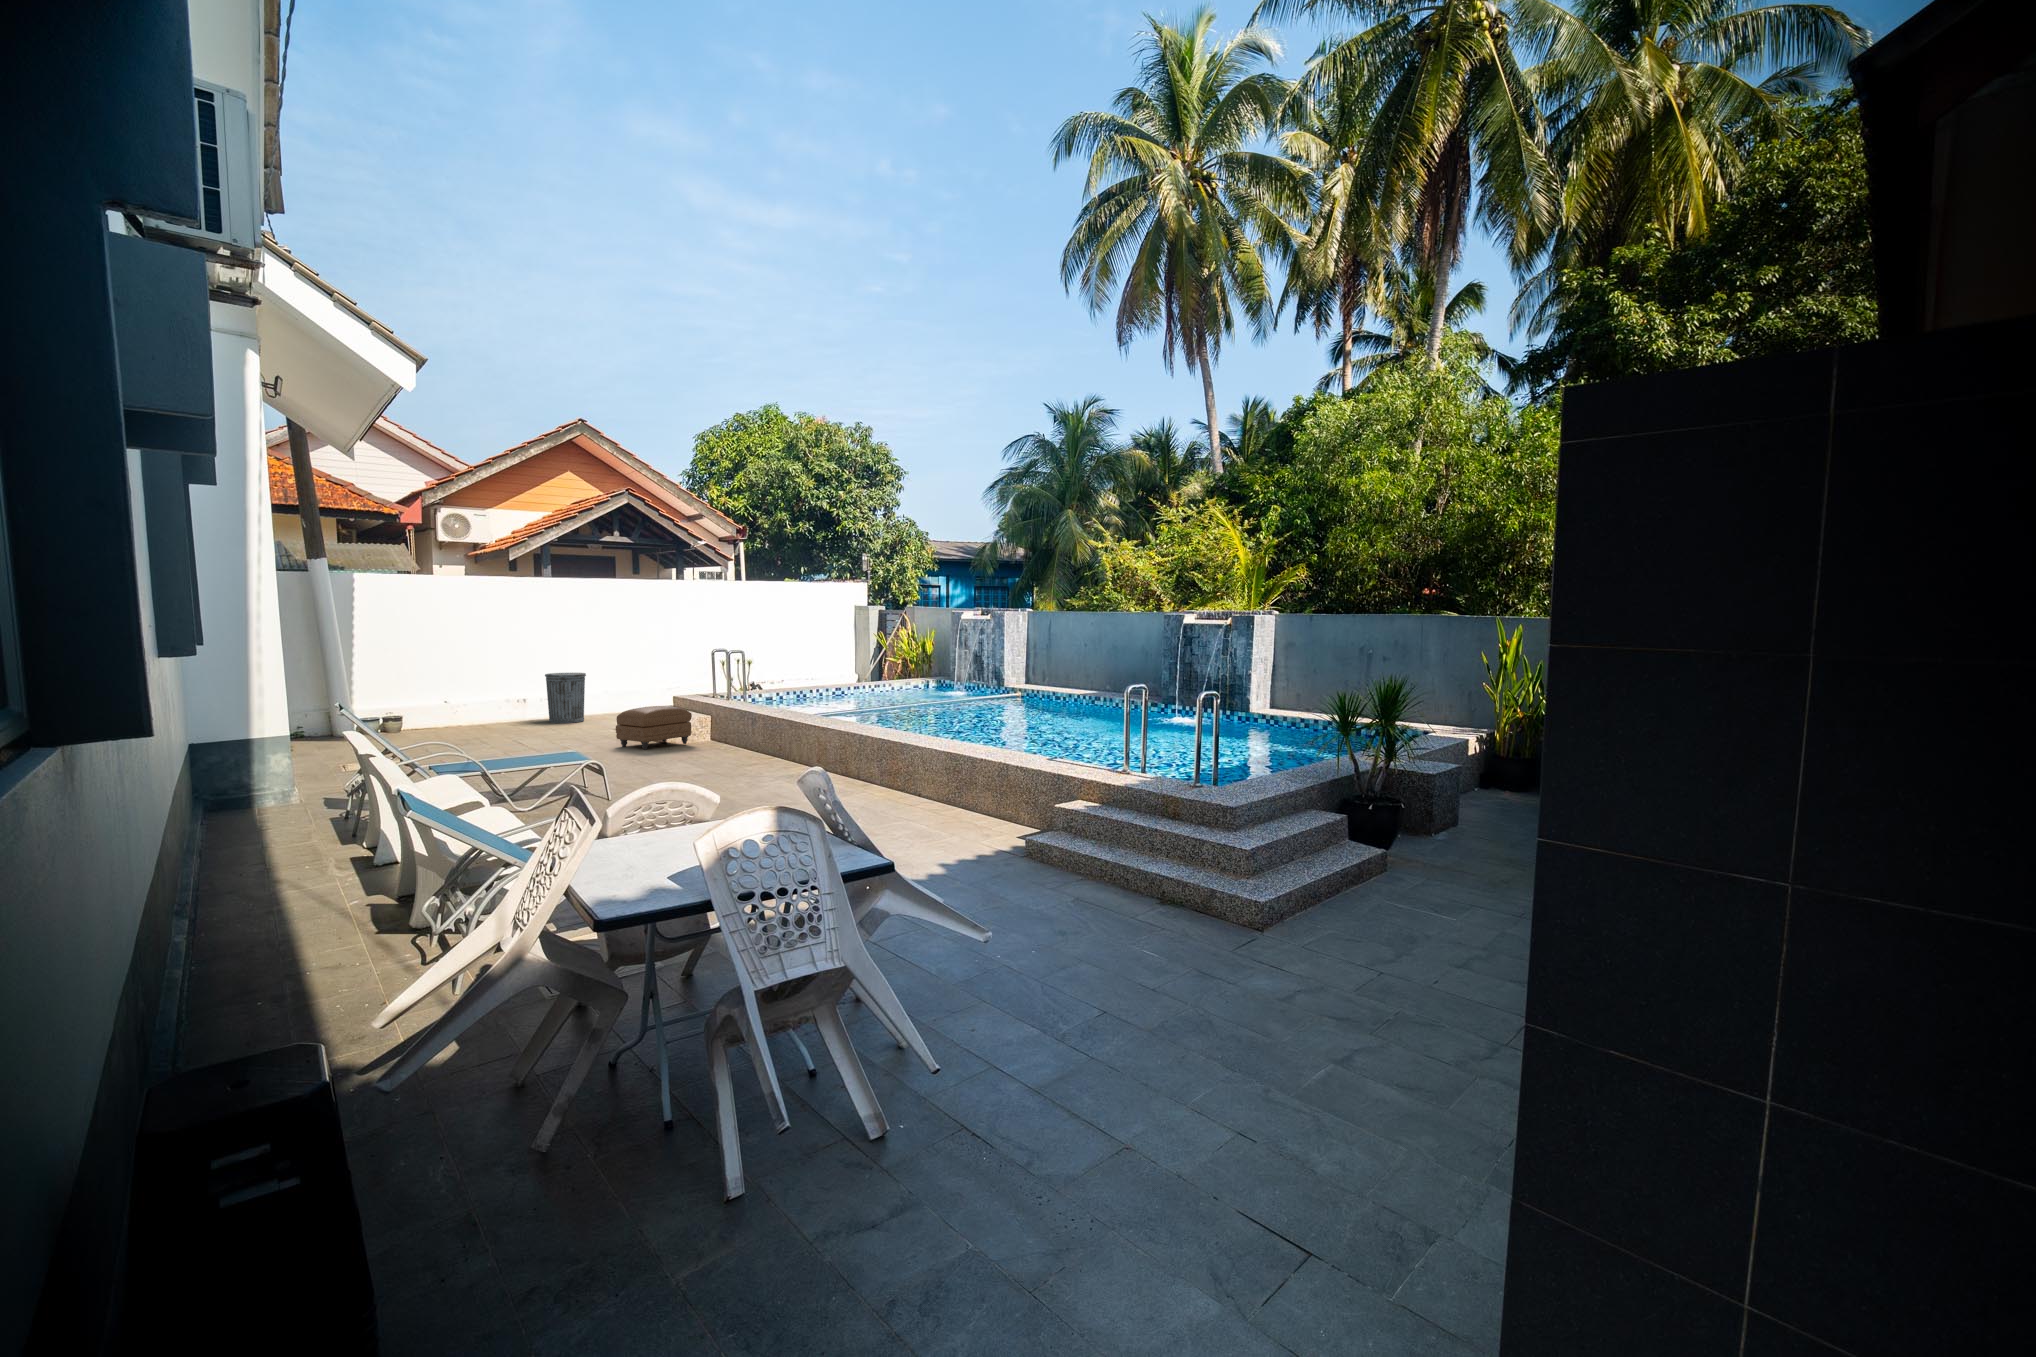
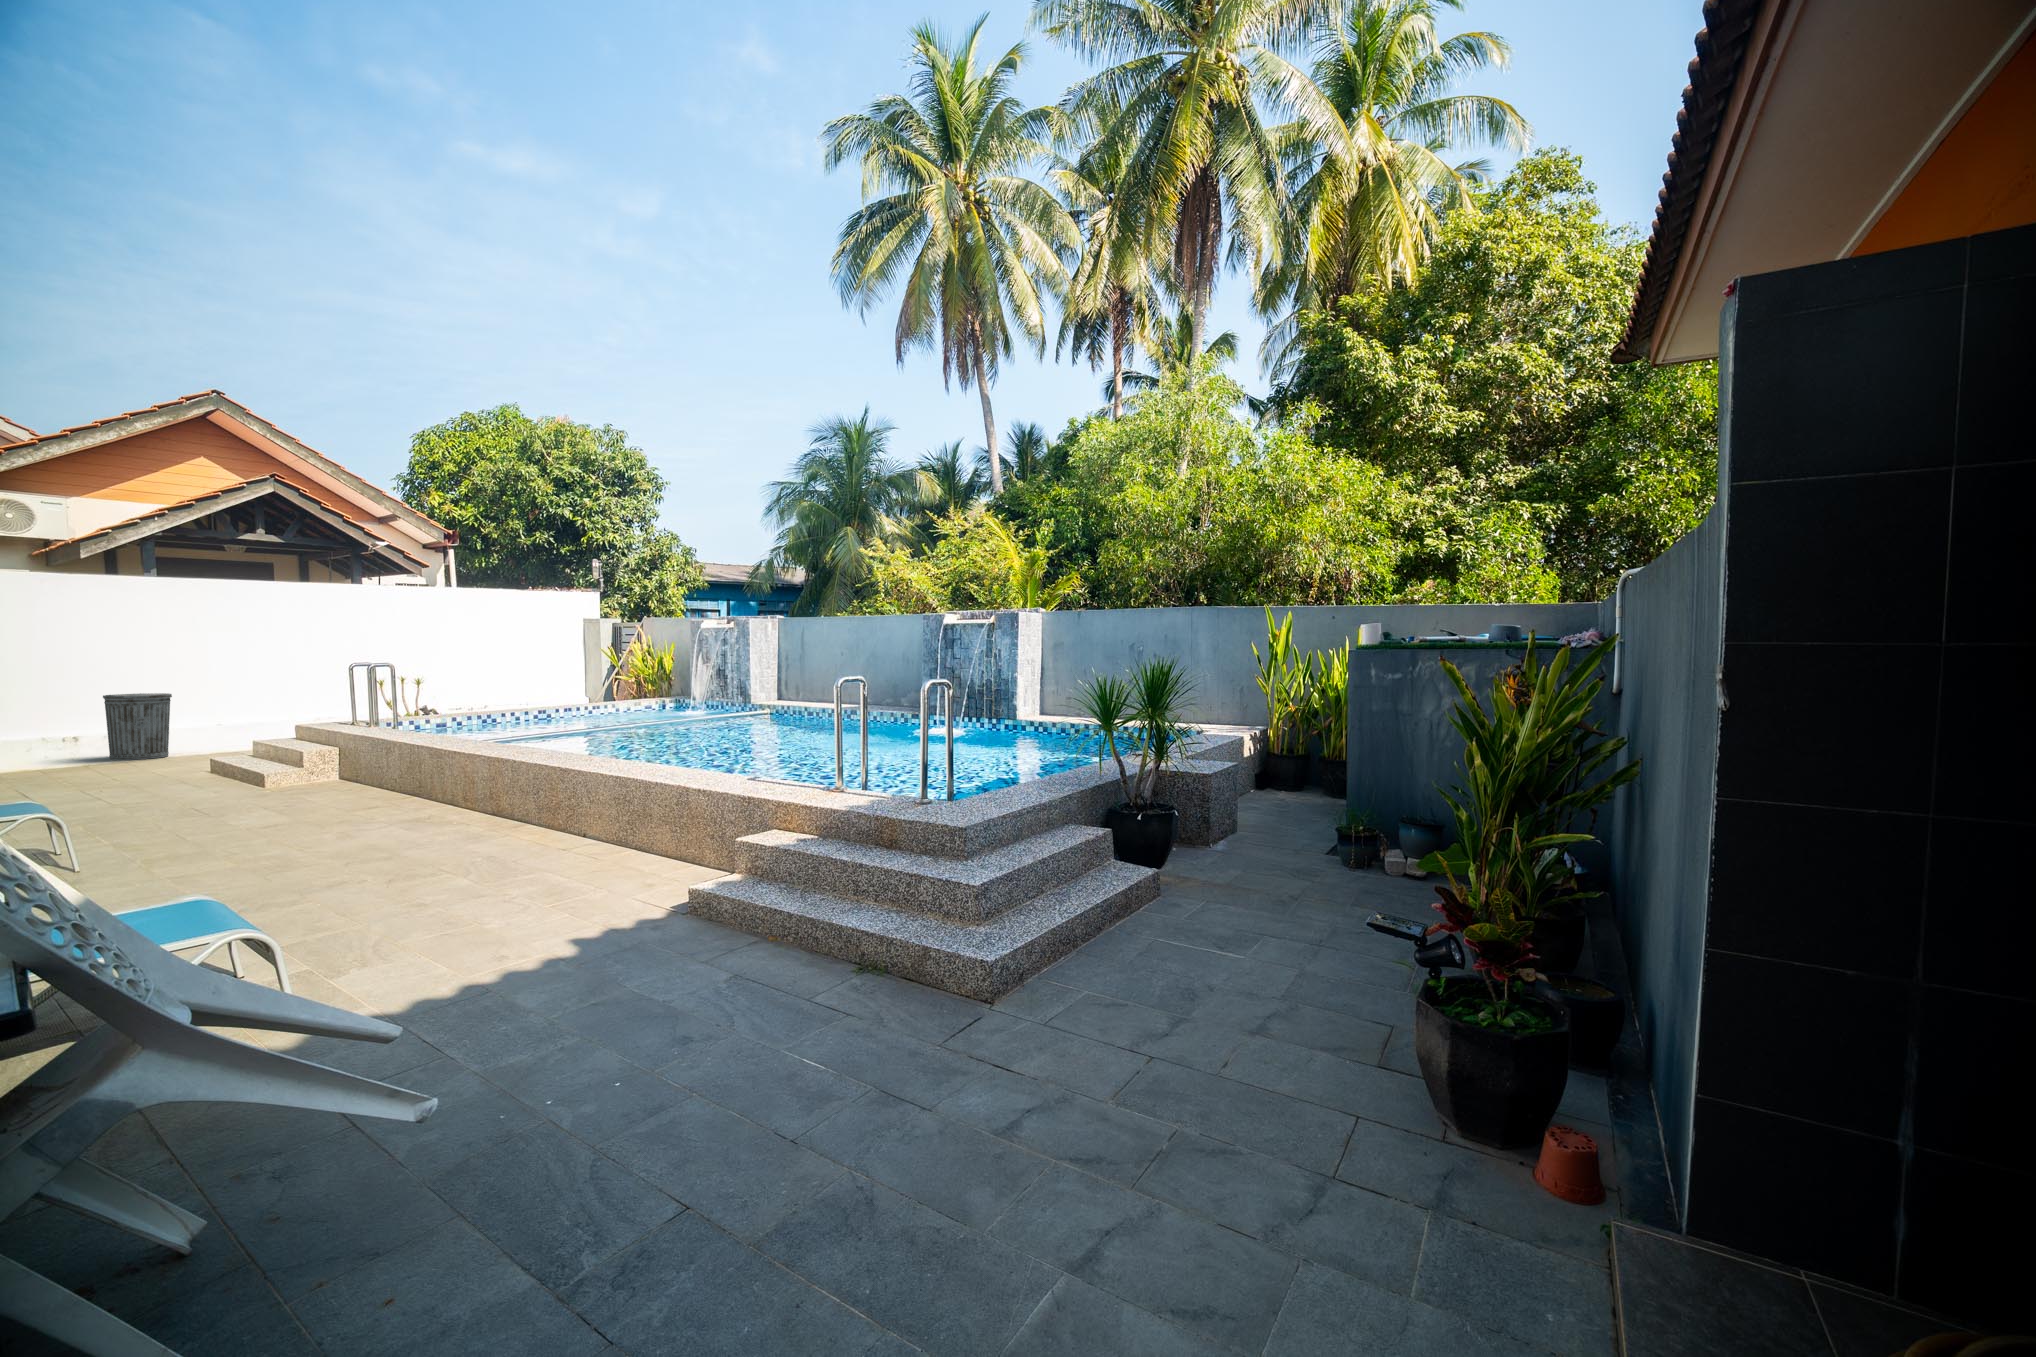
ottoman: present [616,706,692,750] -> none [180,731,305,790]

